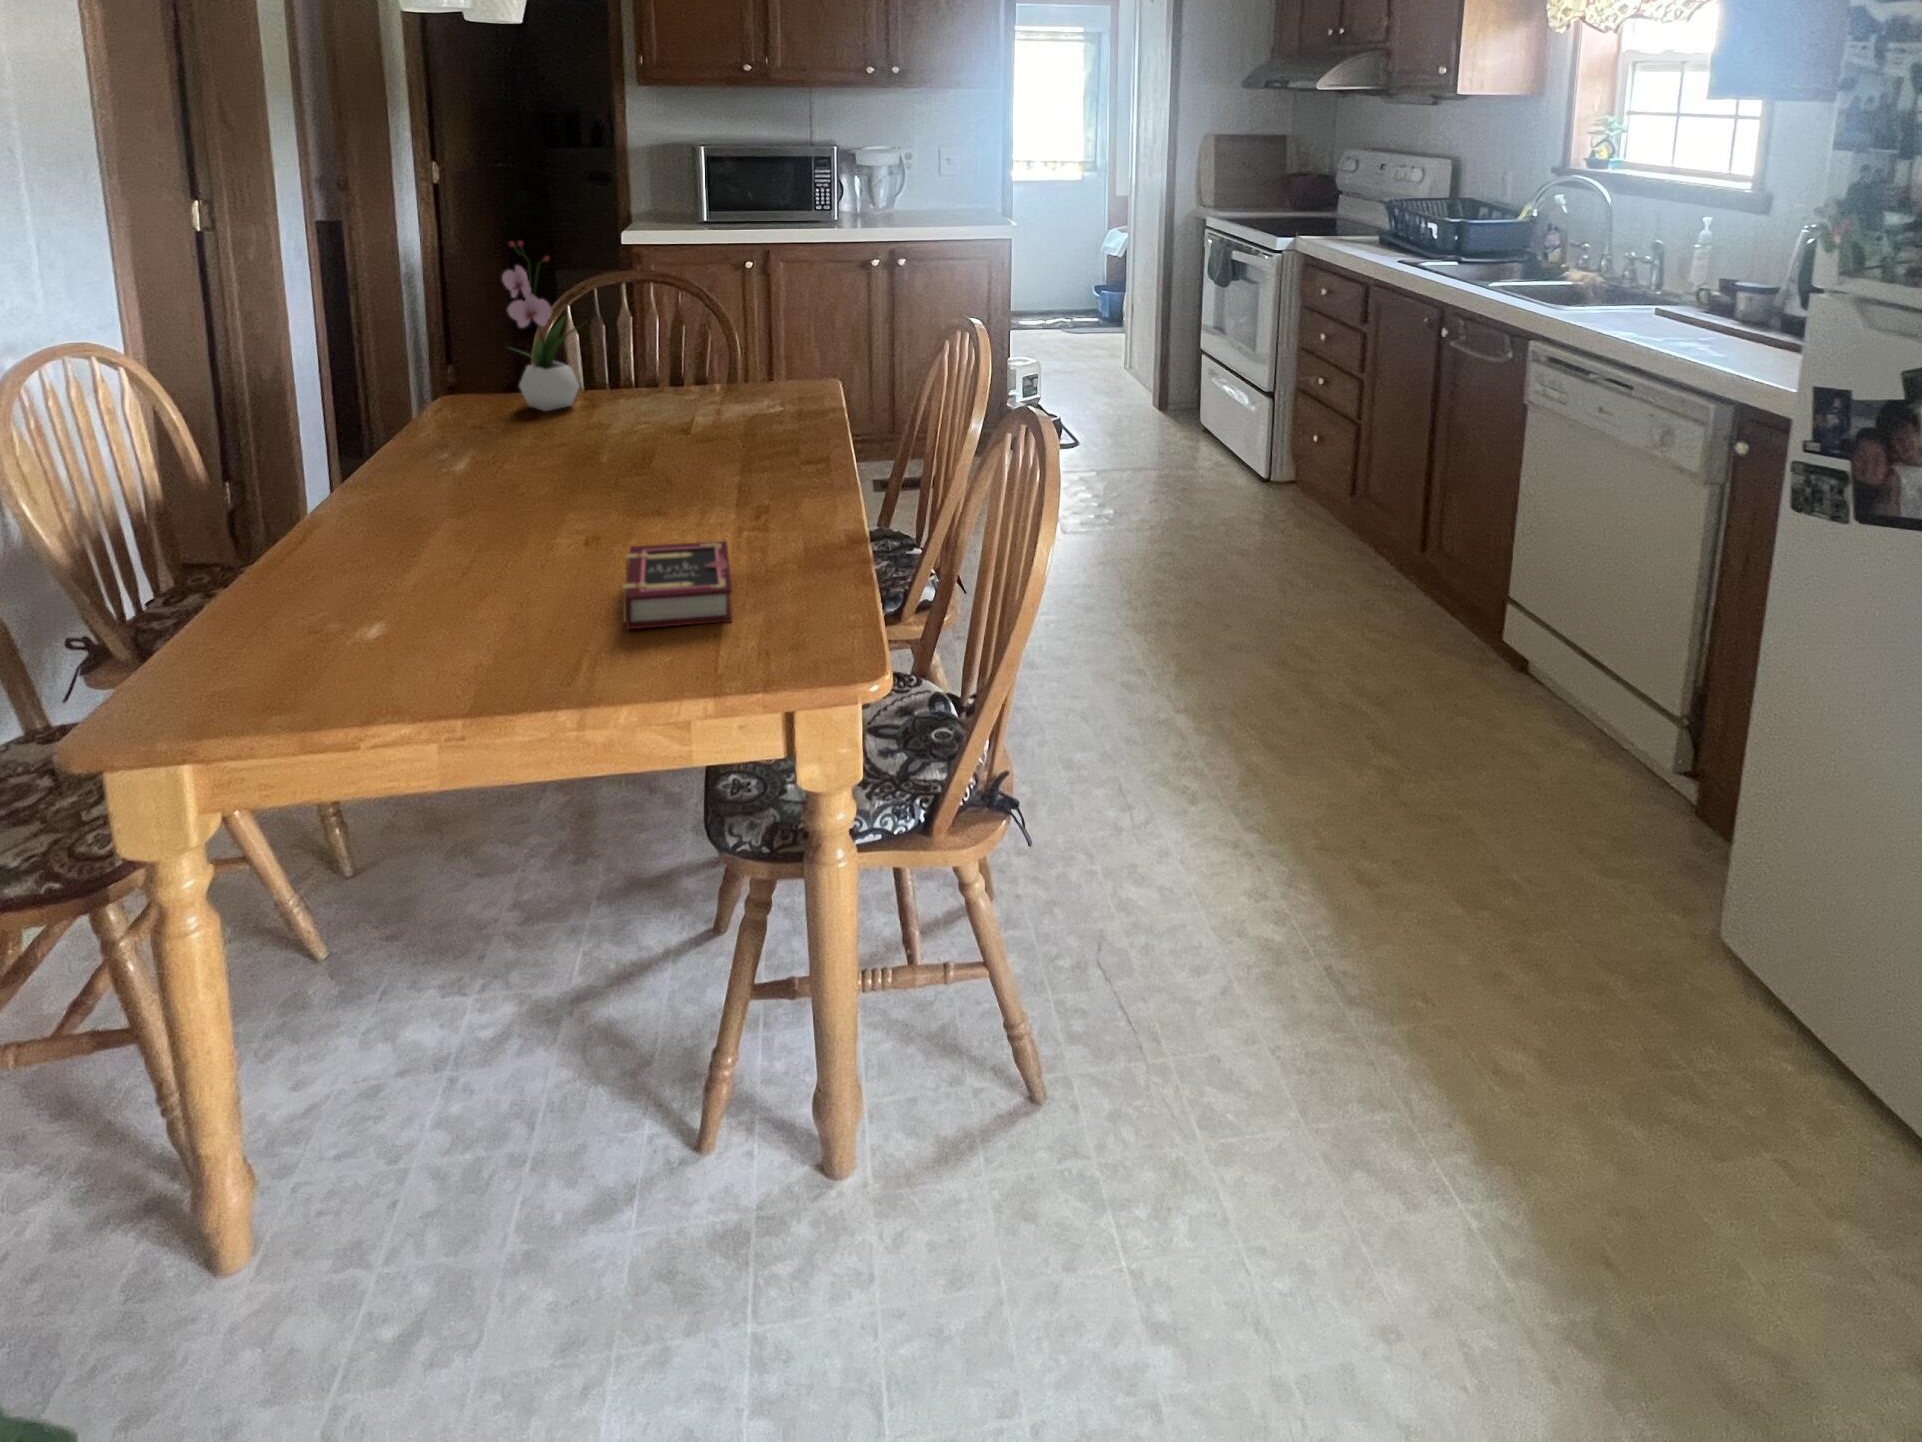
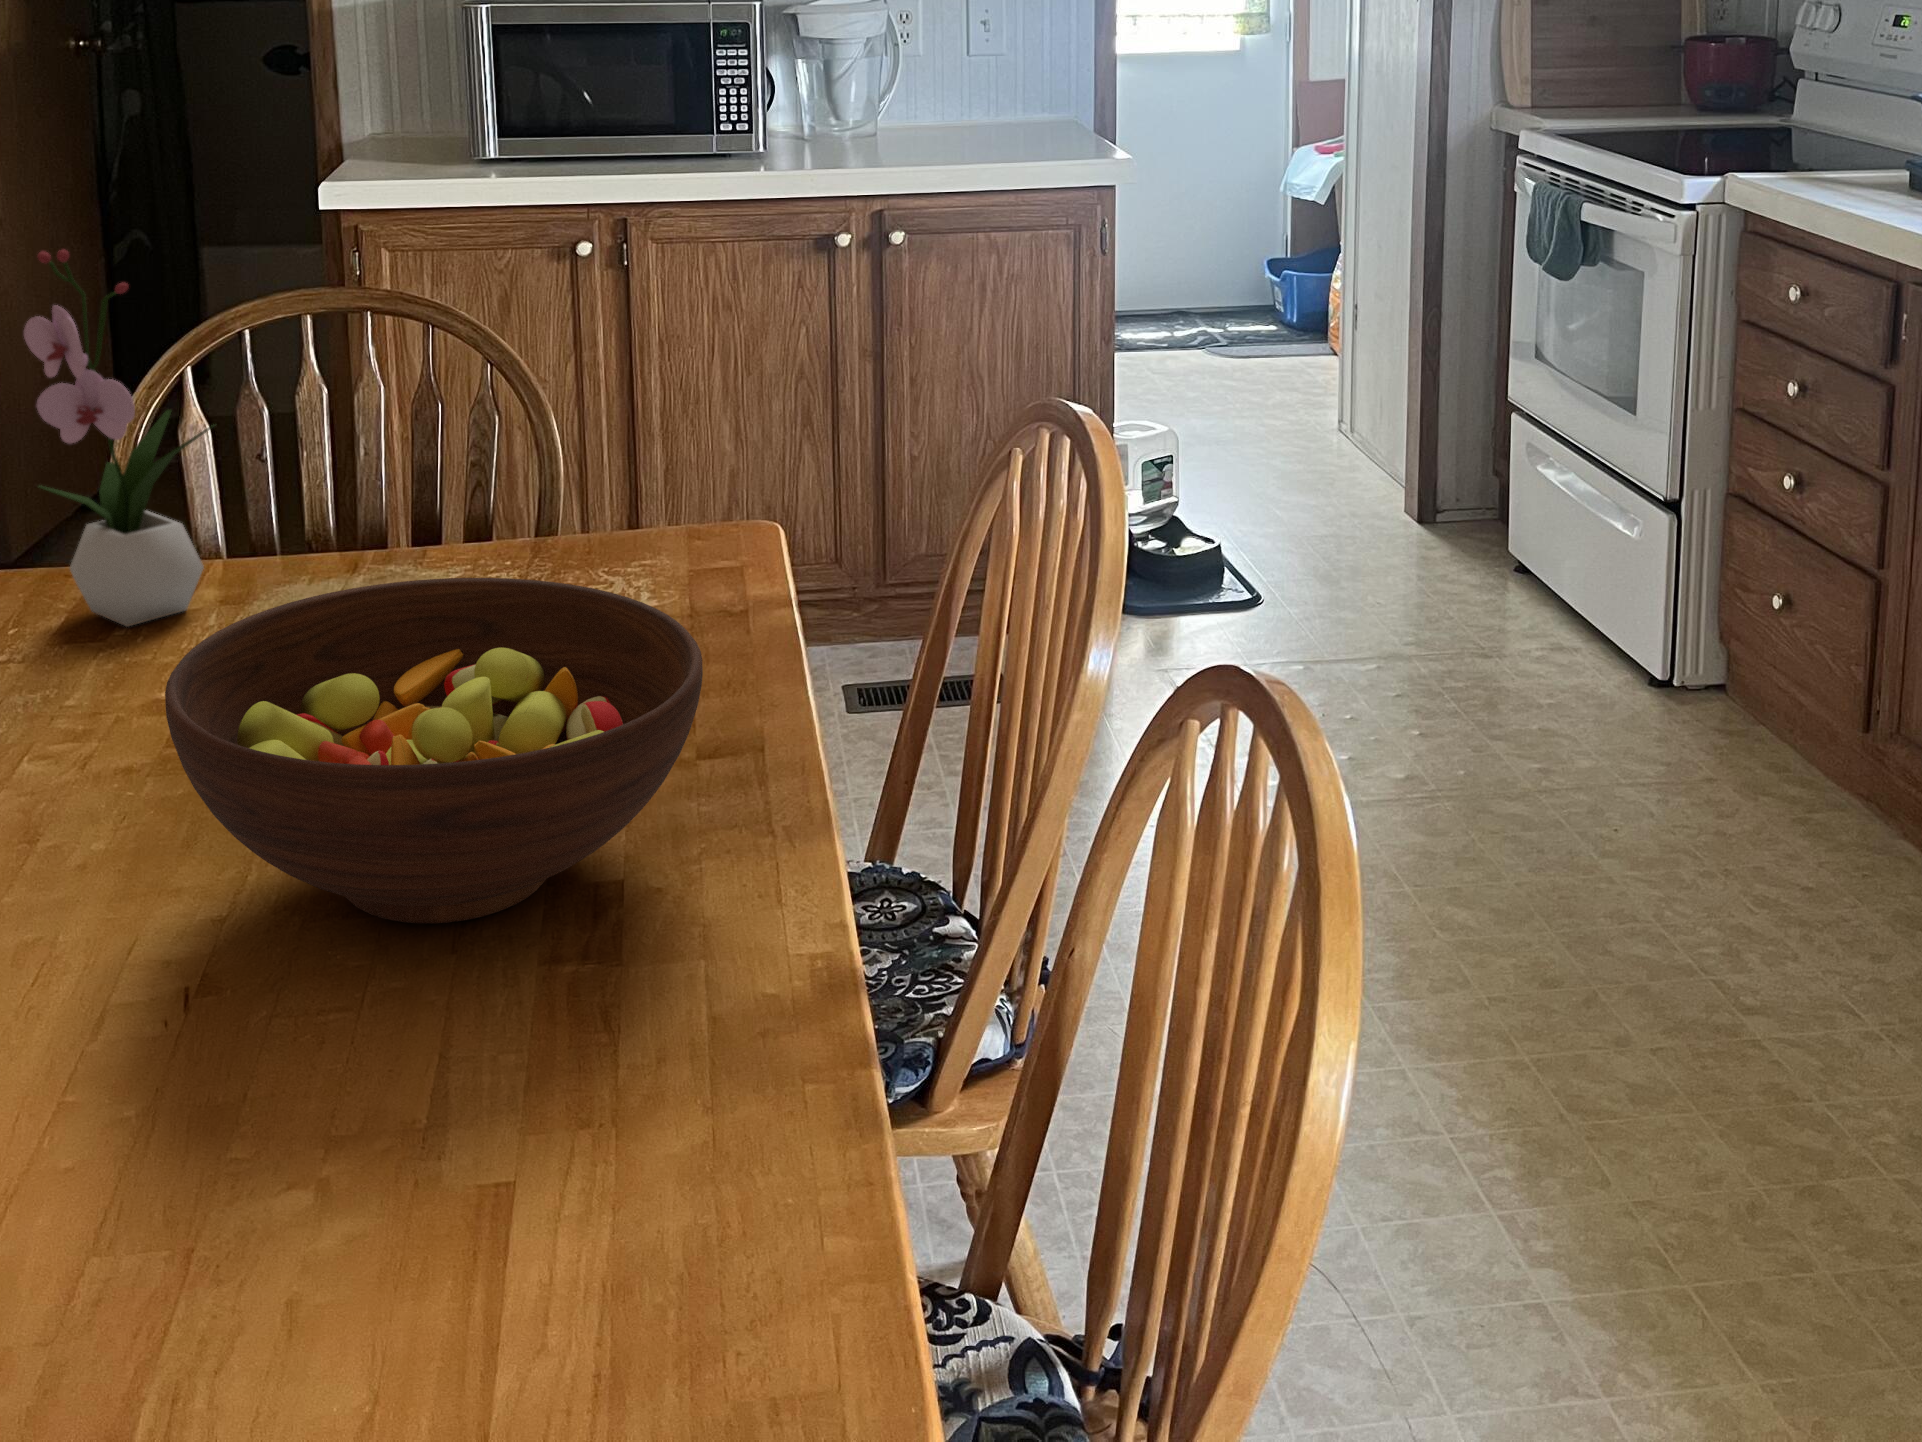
fruit bowl: none [580,376,805,510] -> present [165,578,703,923]
book: present [623,541,732,629] -> none [240,1052,524,1344]

